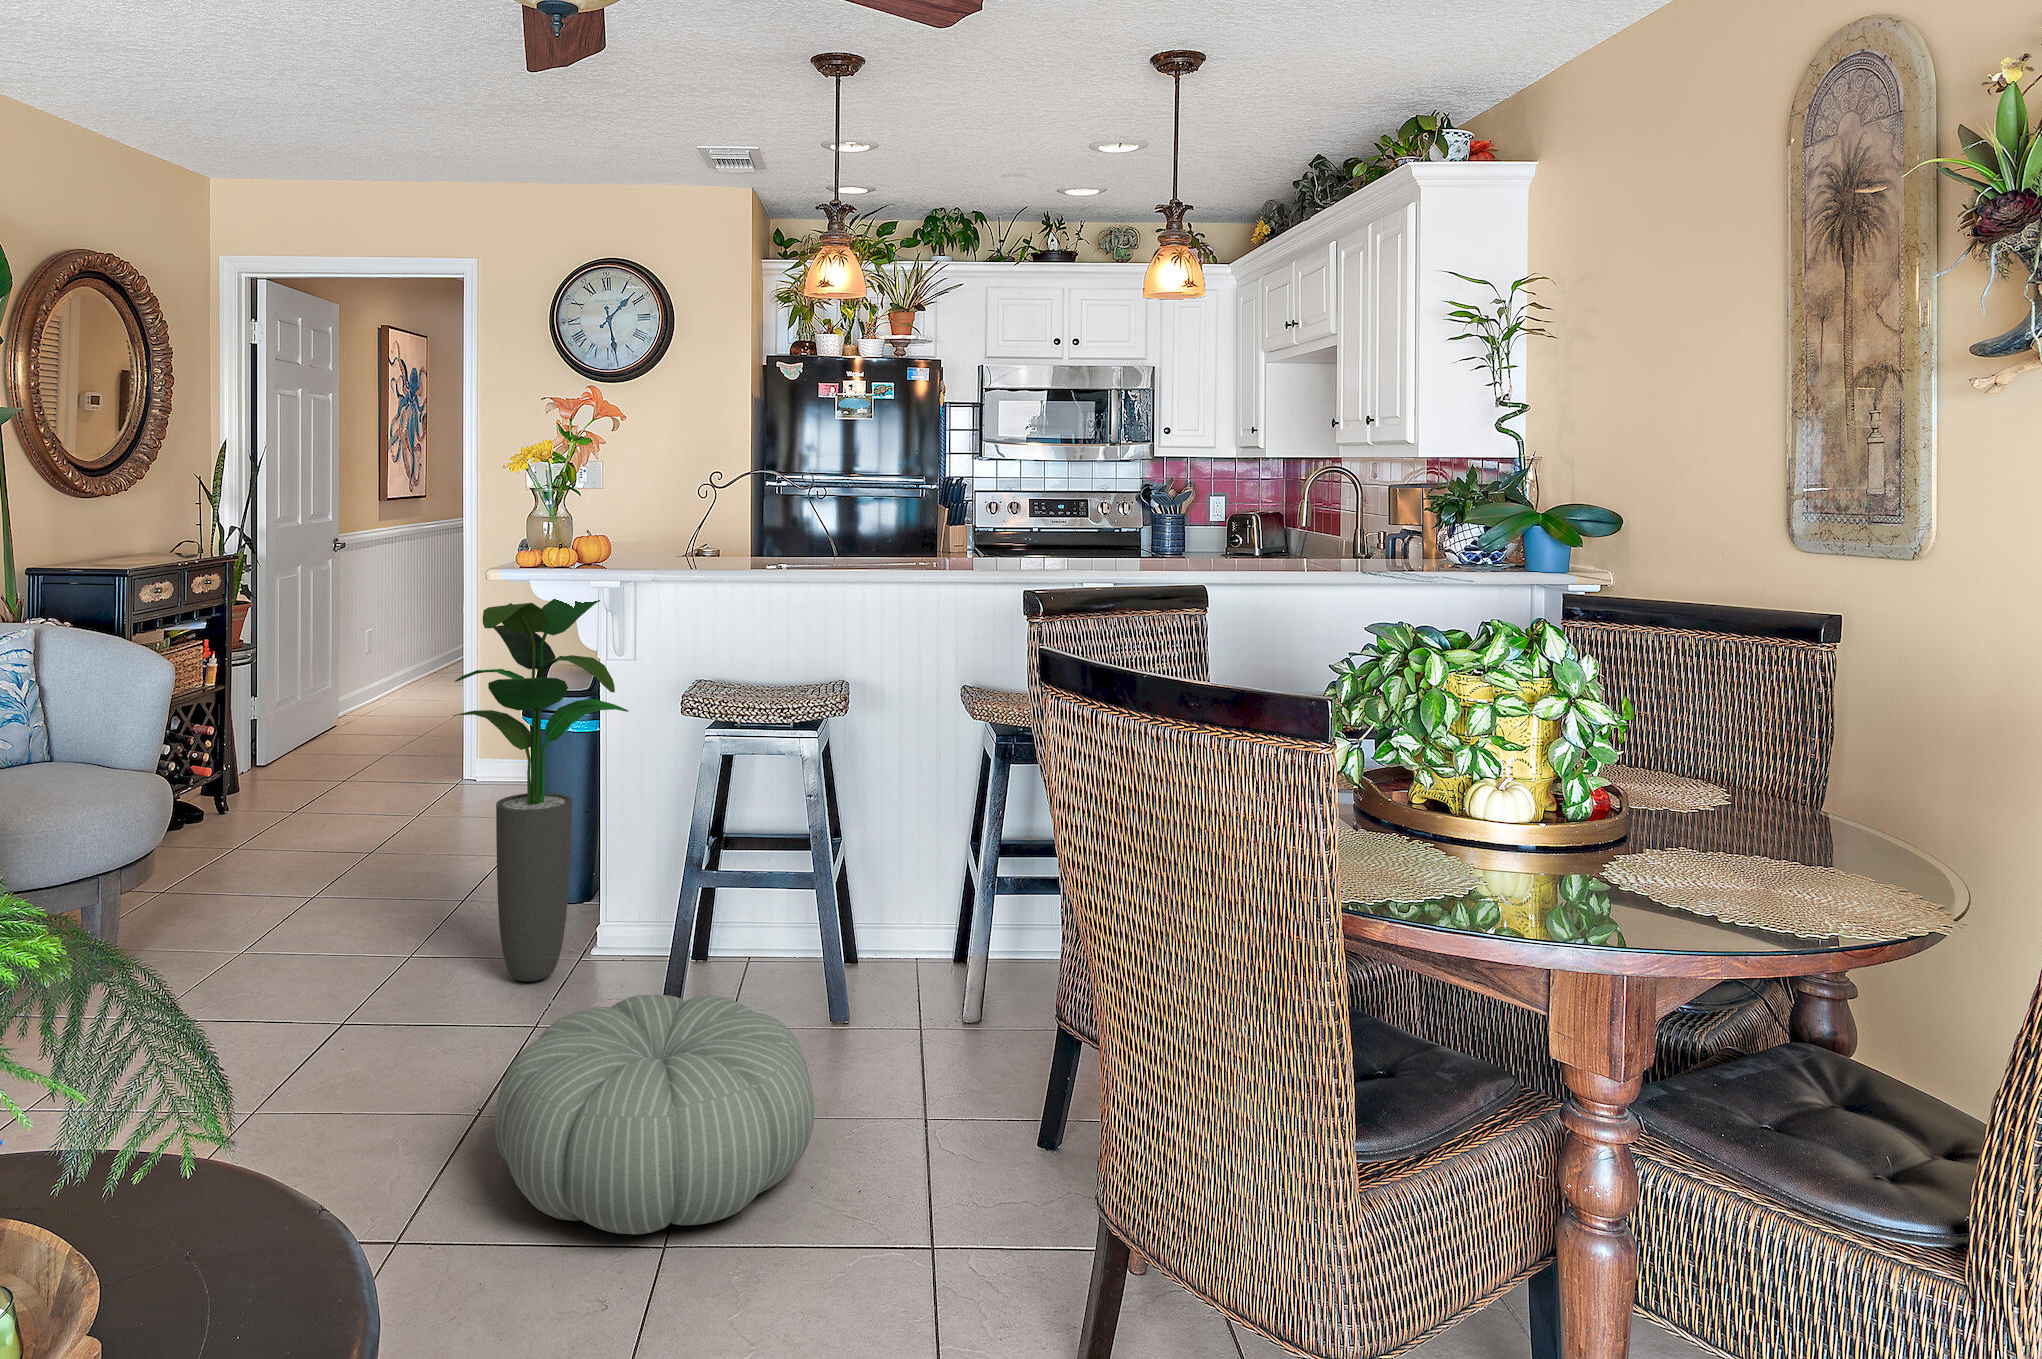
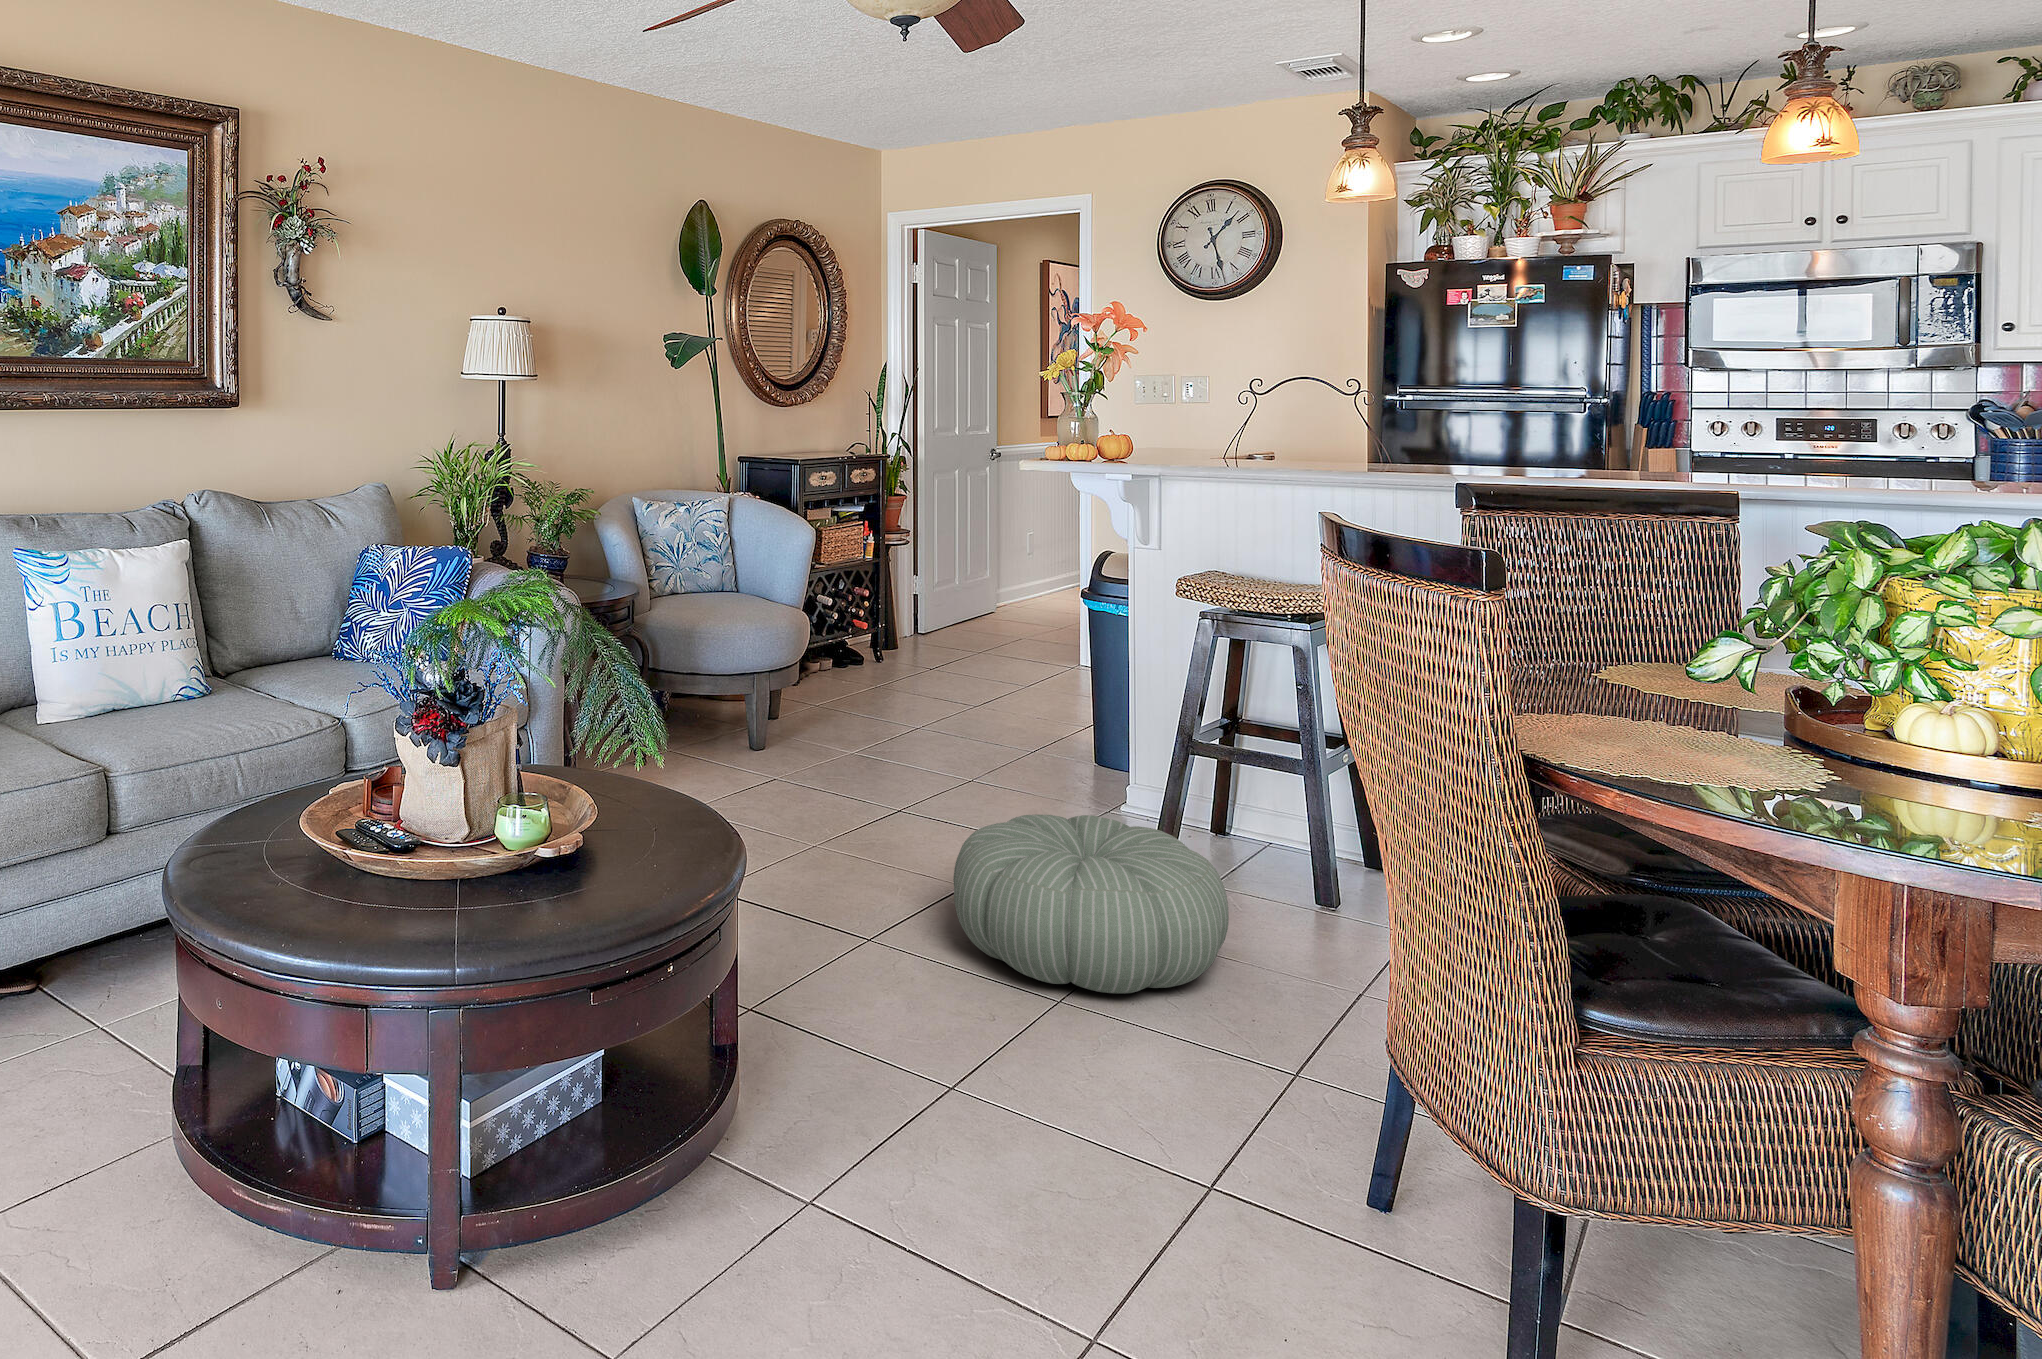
potted plant: present [453,599,629,982] -> none [994,482,1146,811]

